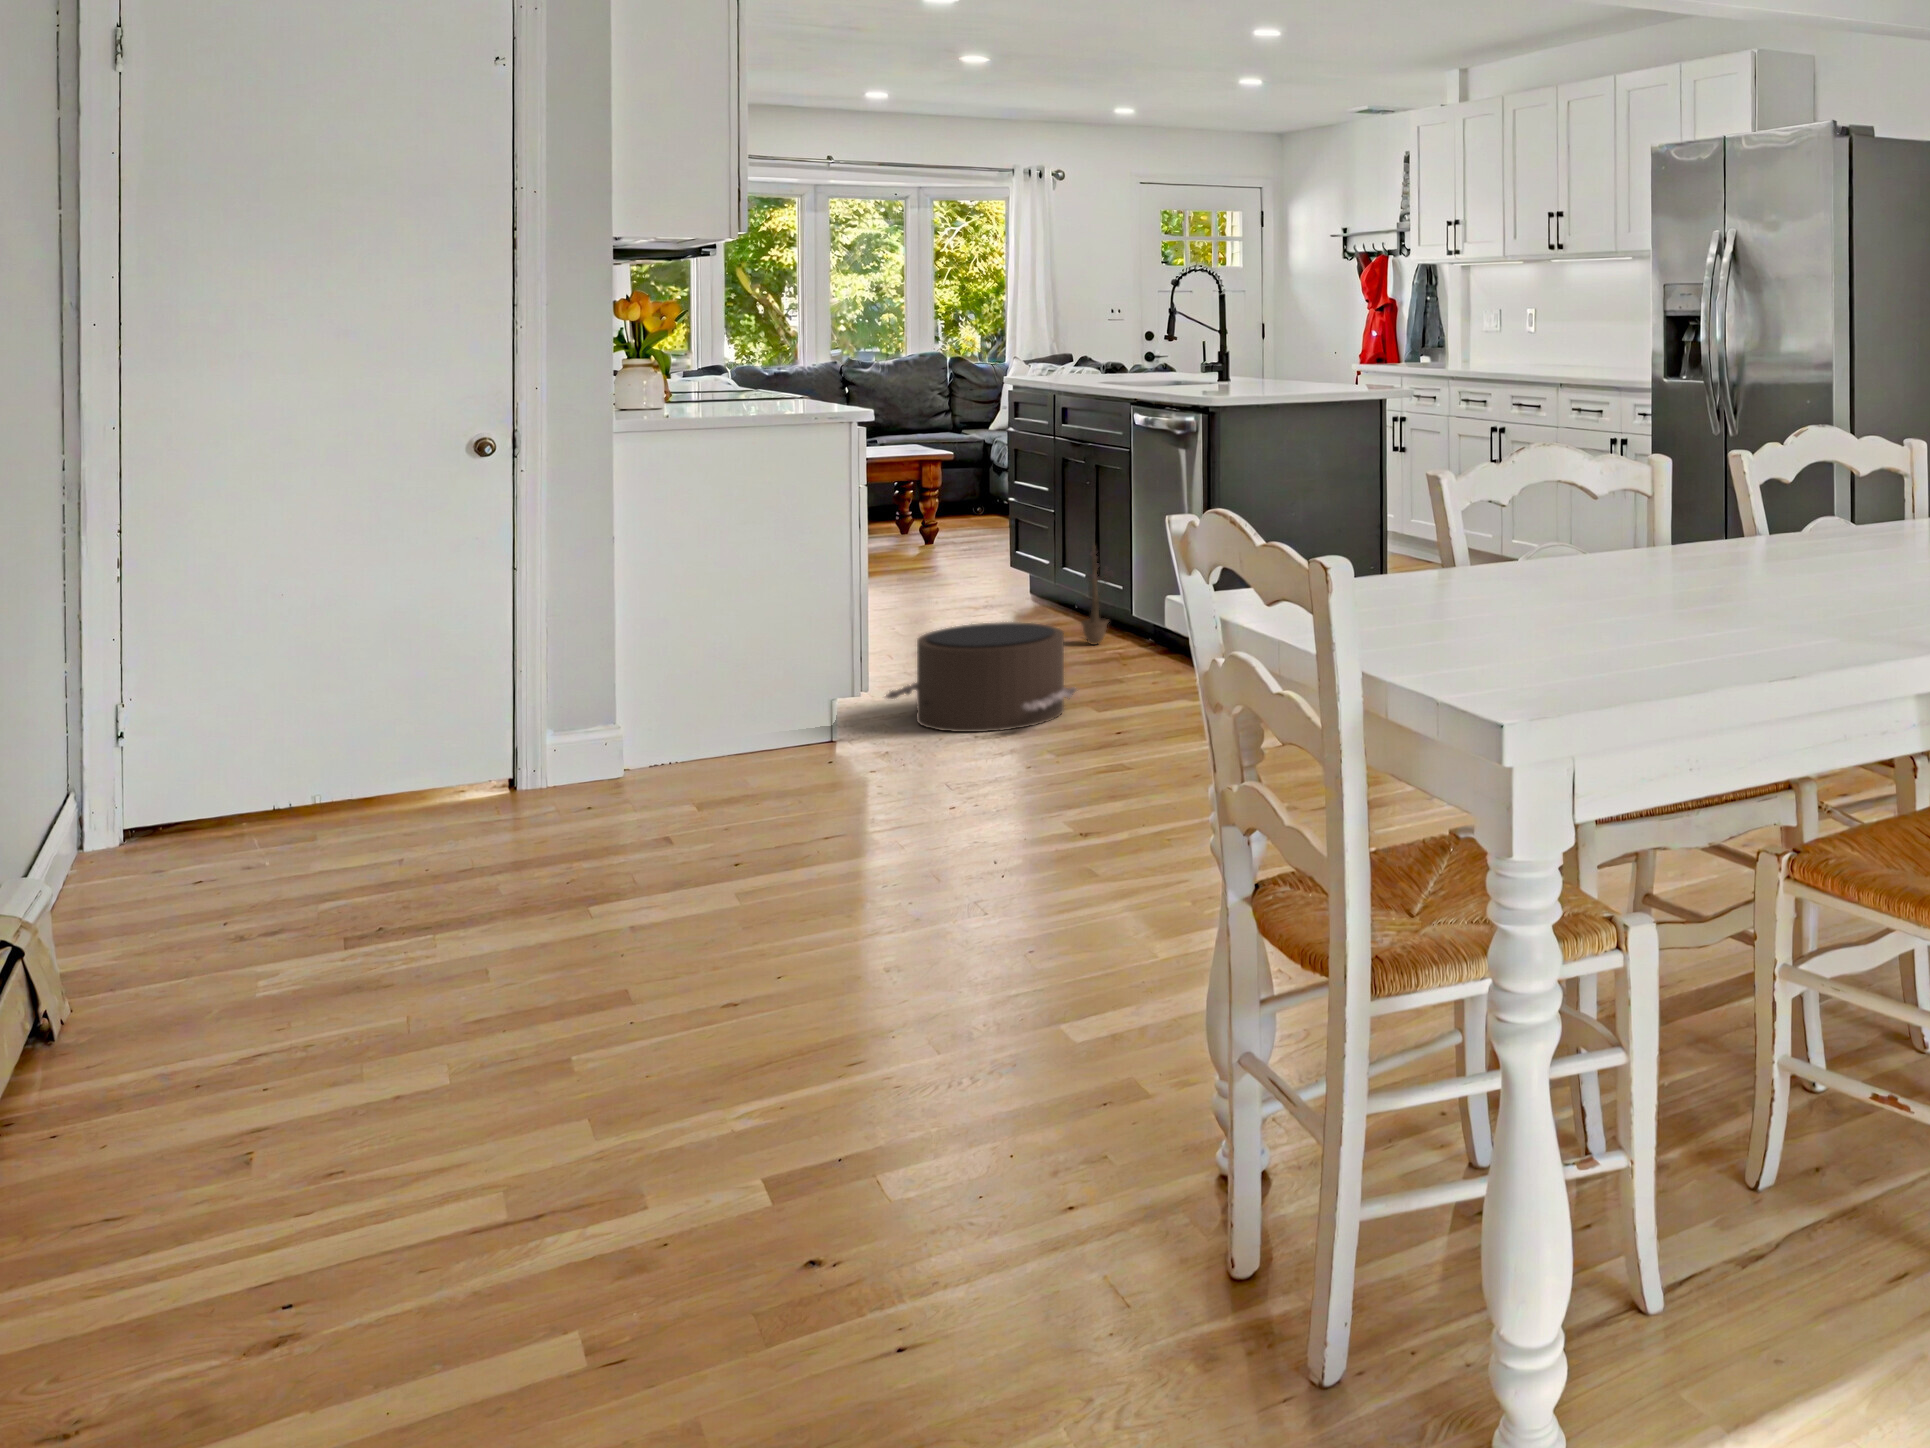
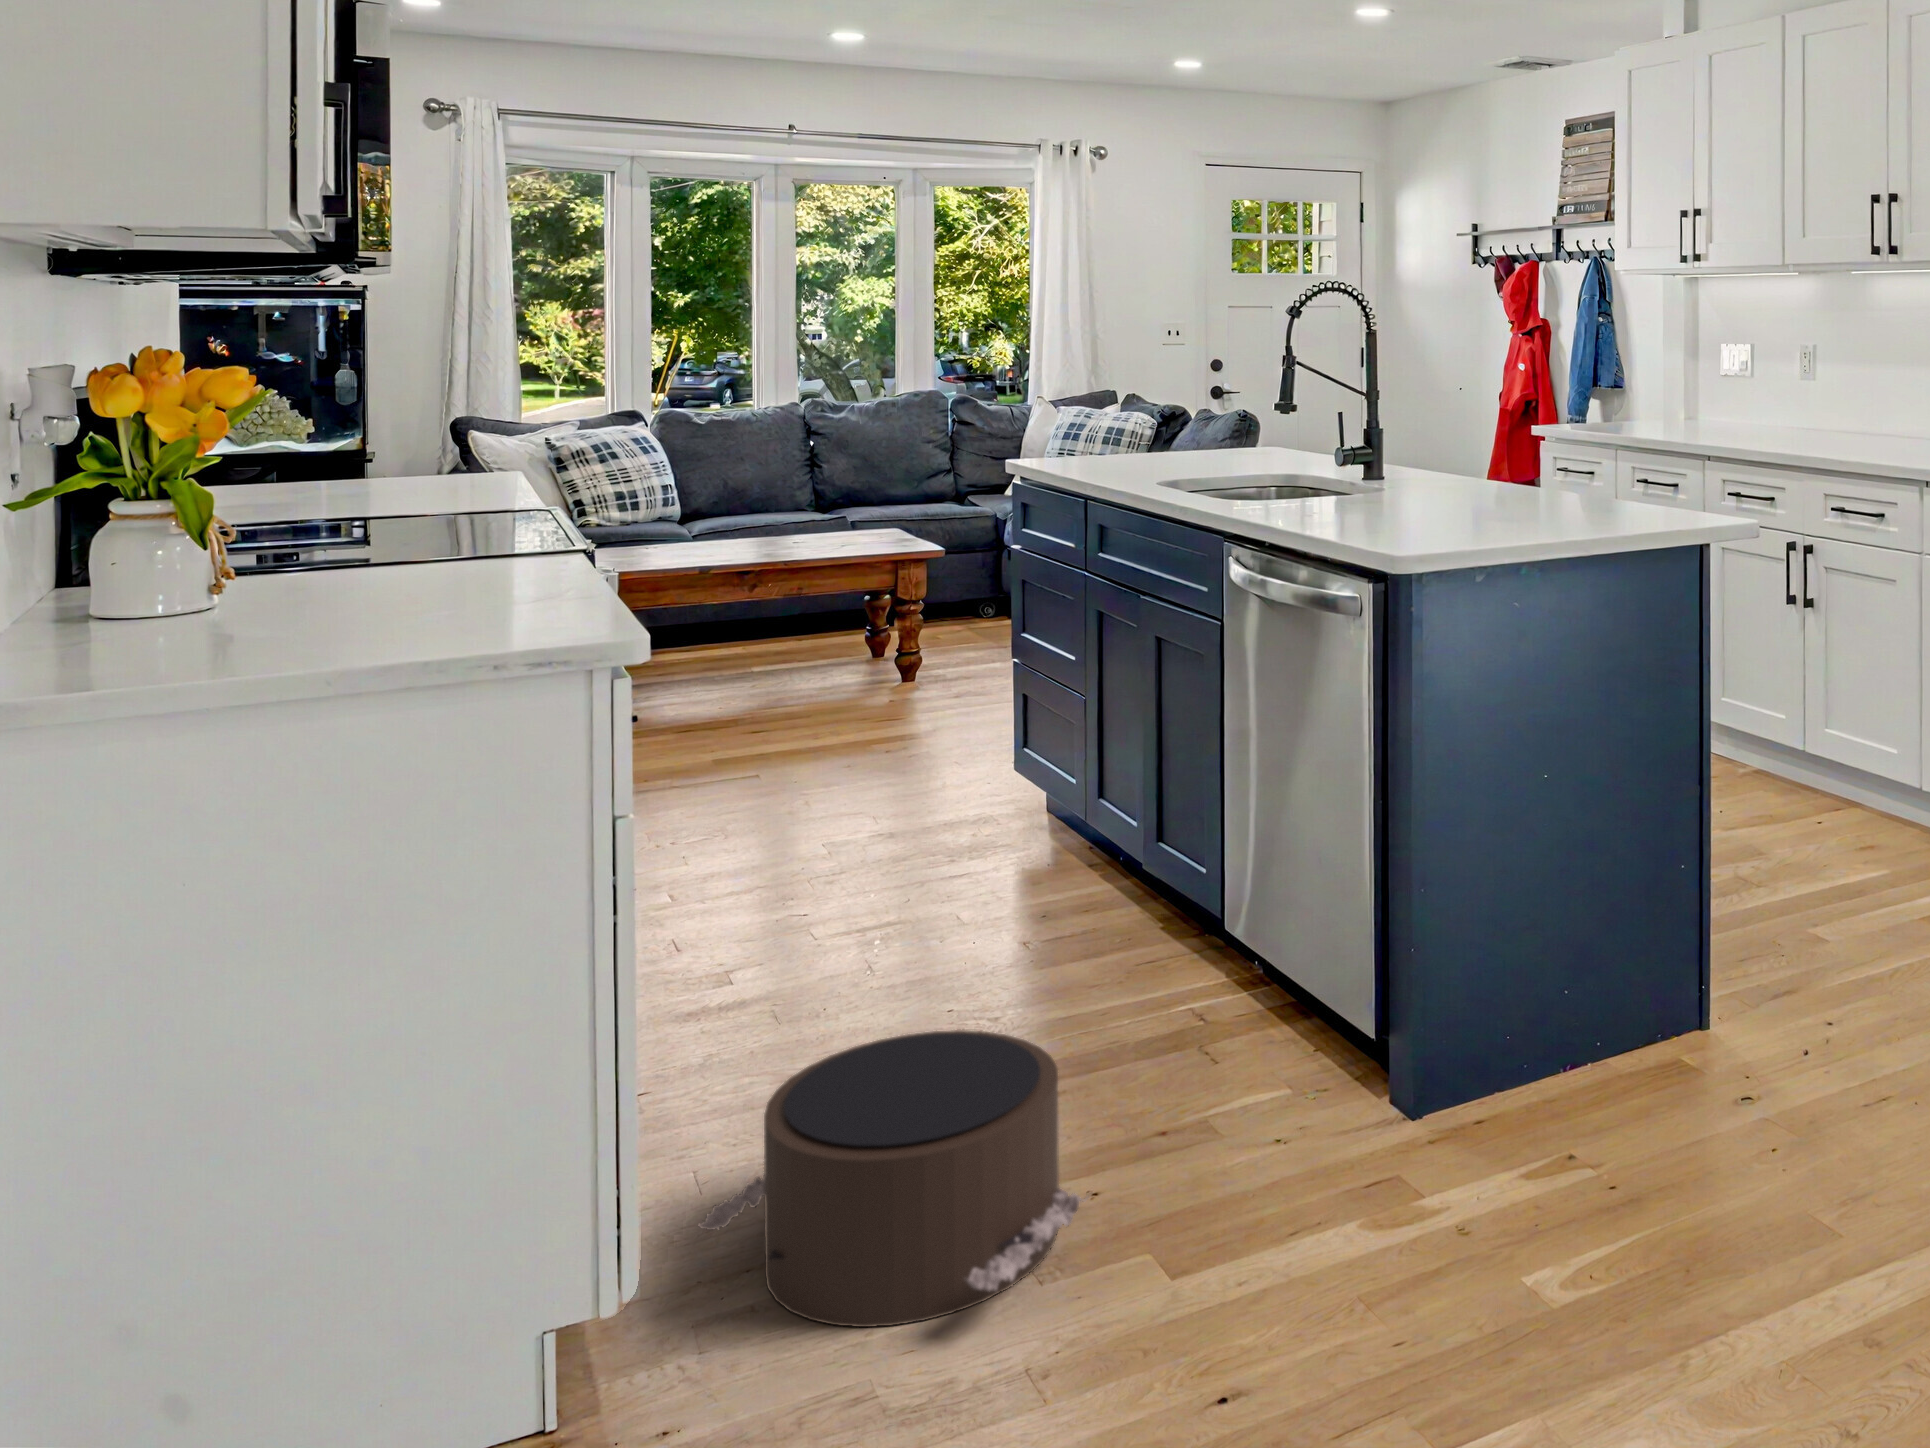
decorative plant: present [1081,546,1113,644] -> none [1105,796,1161,968]

